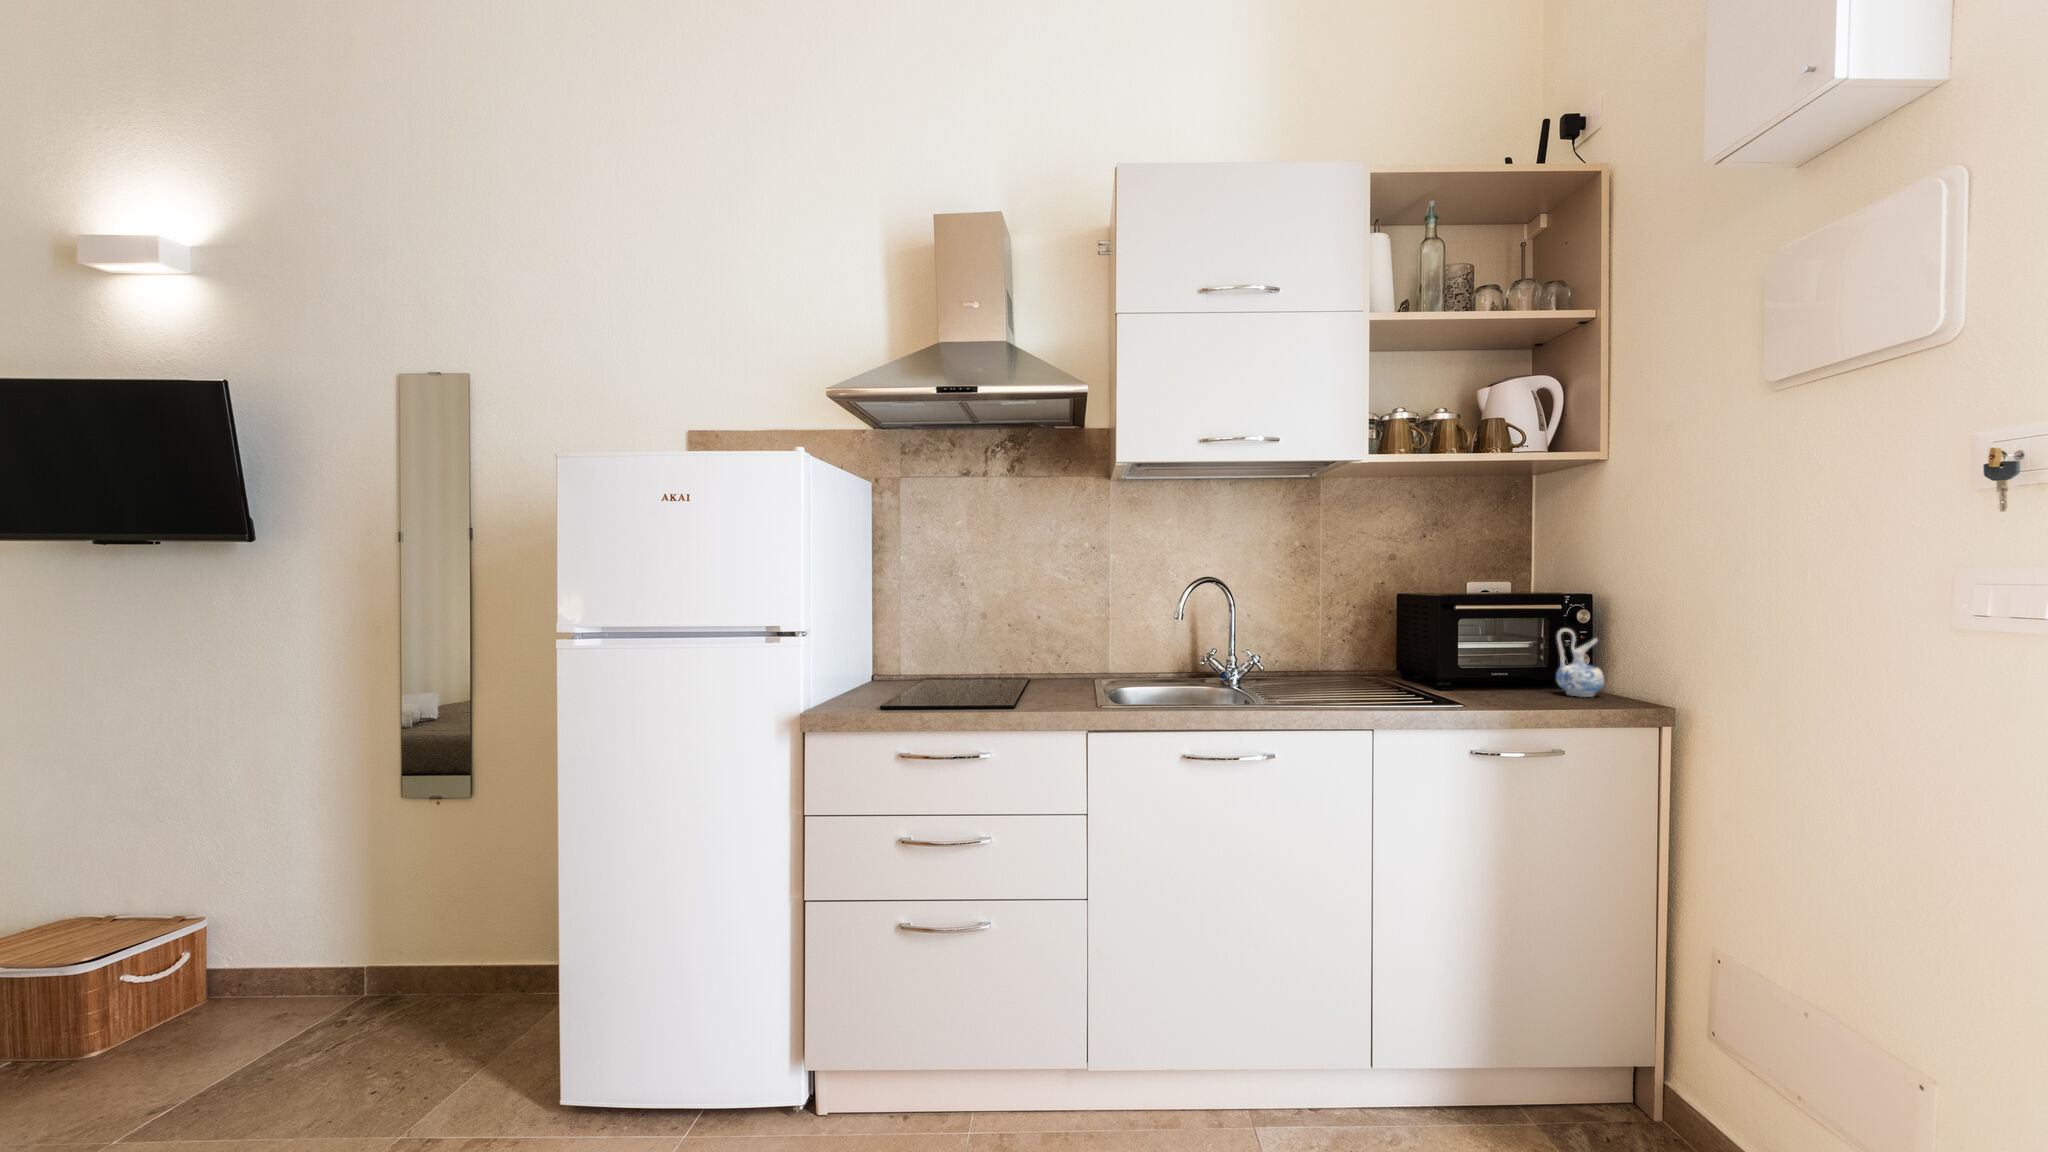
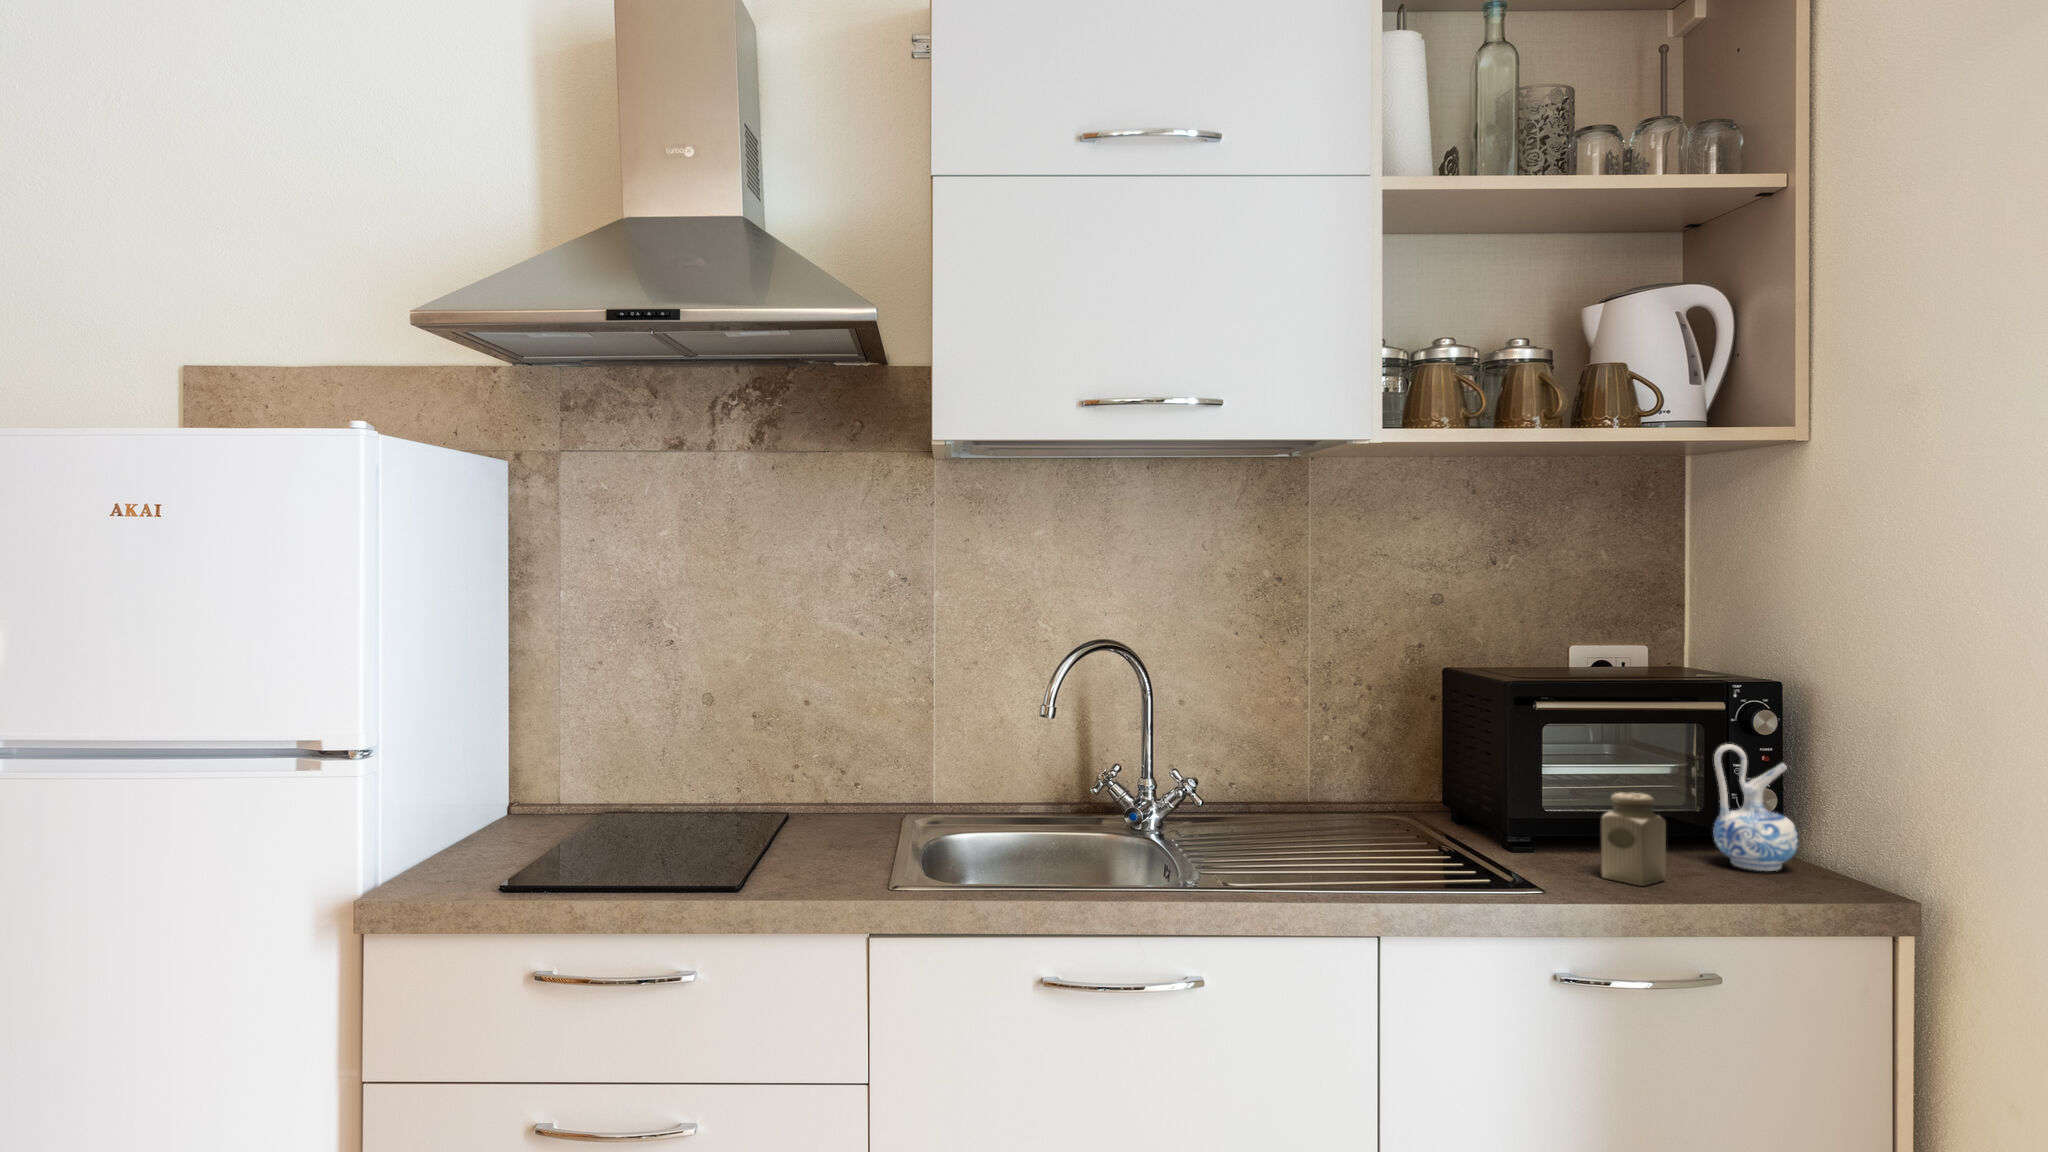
salt shaker: none [1495,654,1532,703] -> present [1600,792,1666,886]

